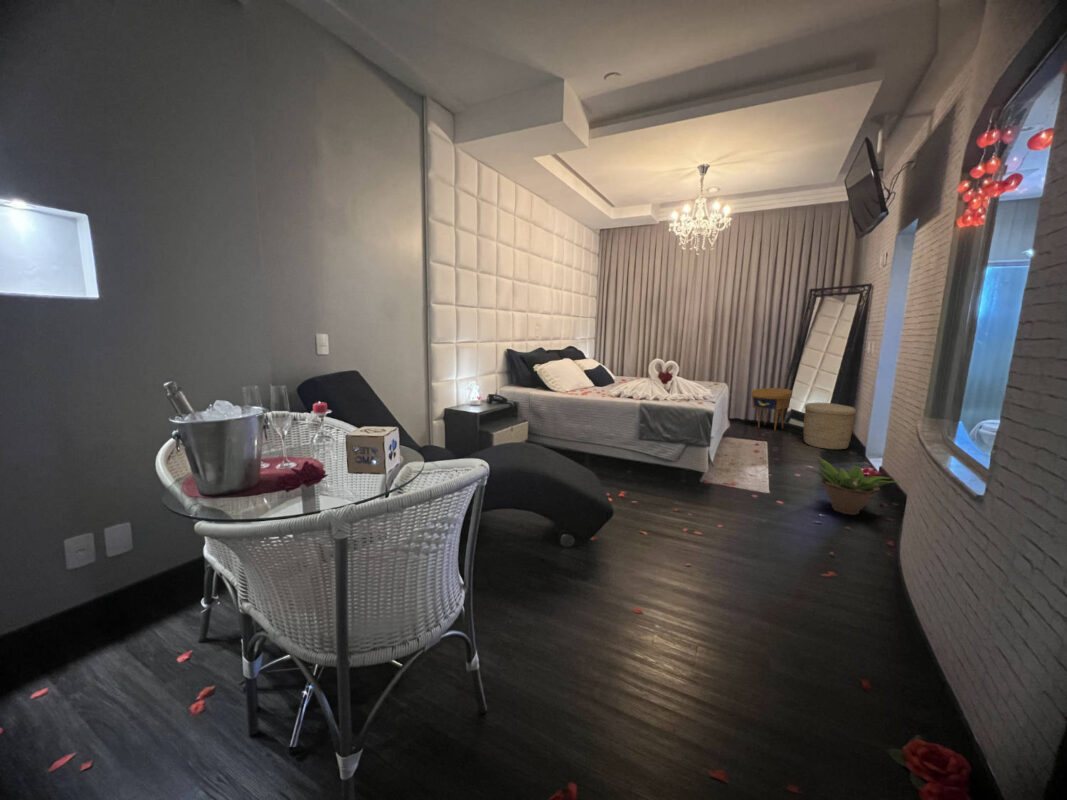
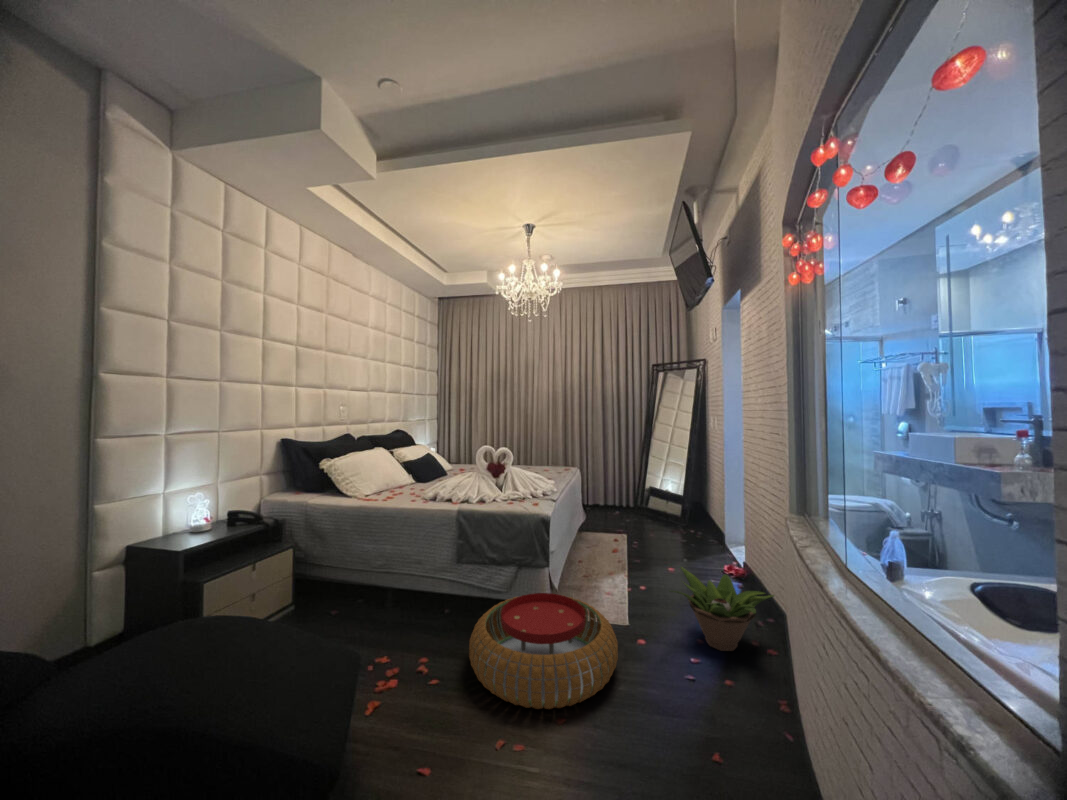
side table: present [751,388,792,430] -> none [608,468,648,518]
woven basket: present [803,402,856,449] -> none [661,483,711,538]
pouf: none [654,461,762,522] -> present [469,593,618,709]

